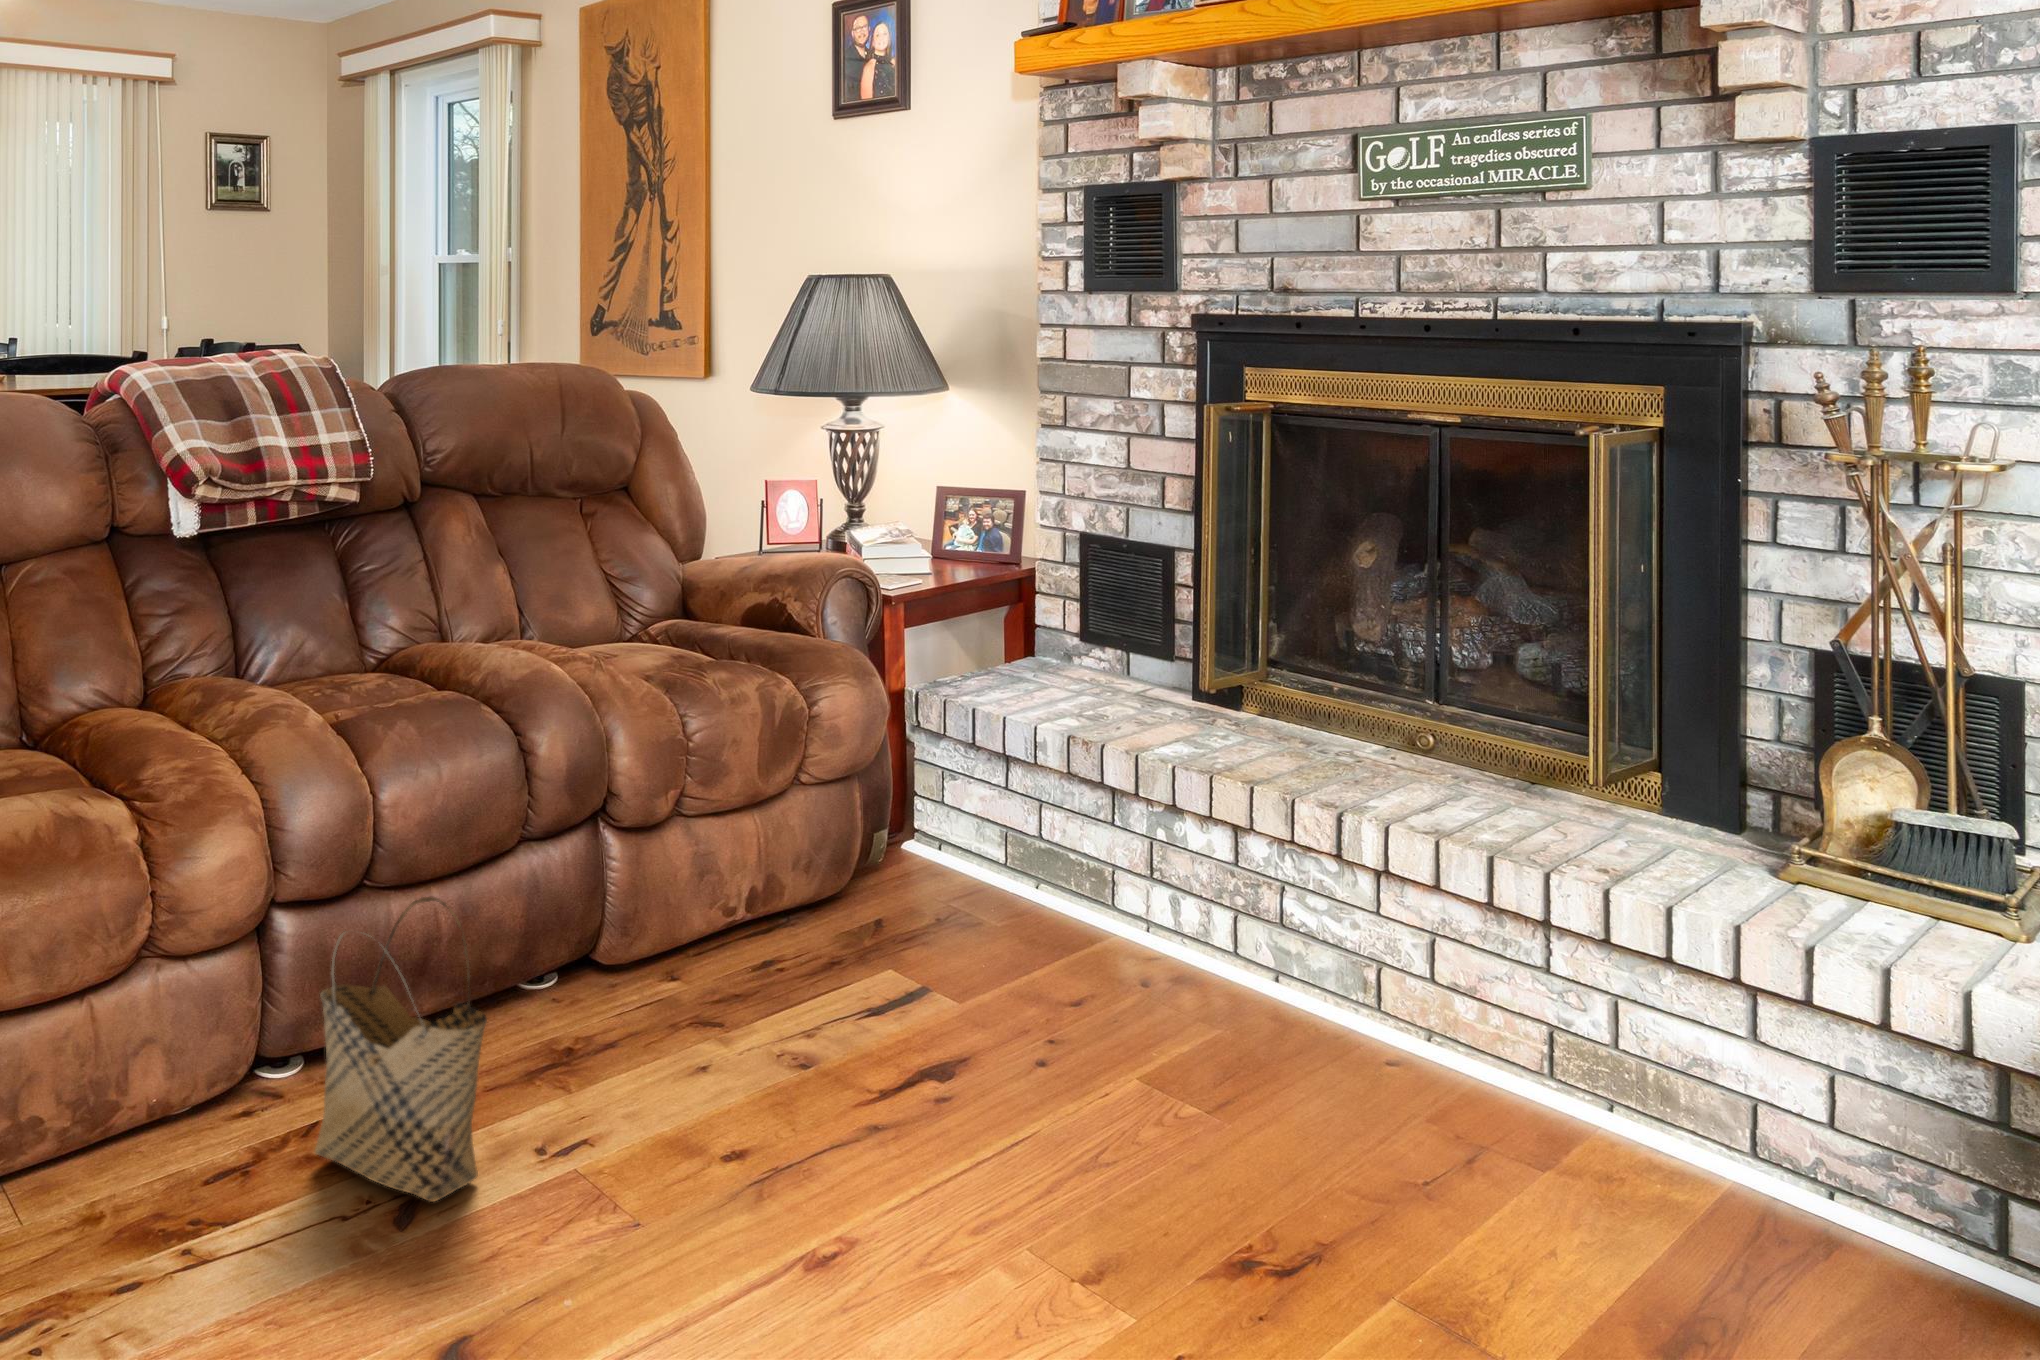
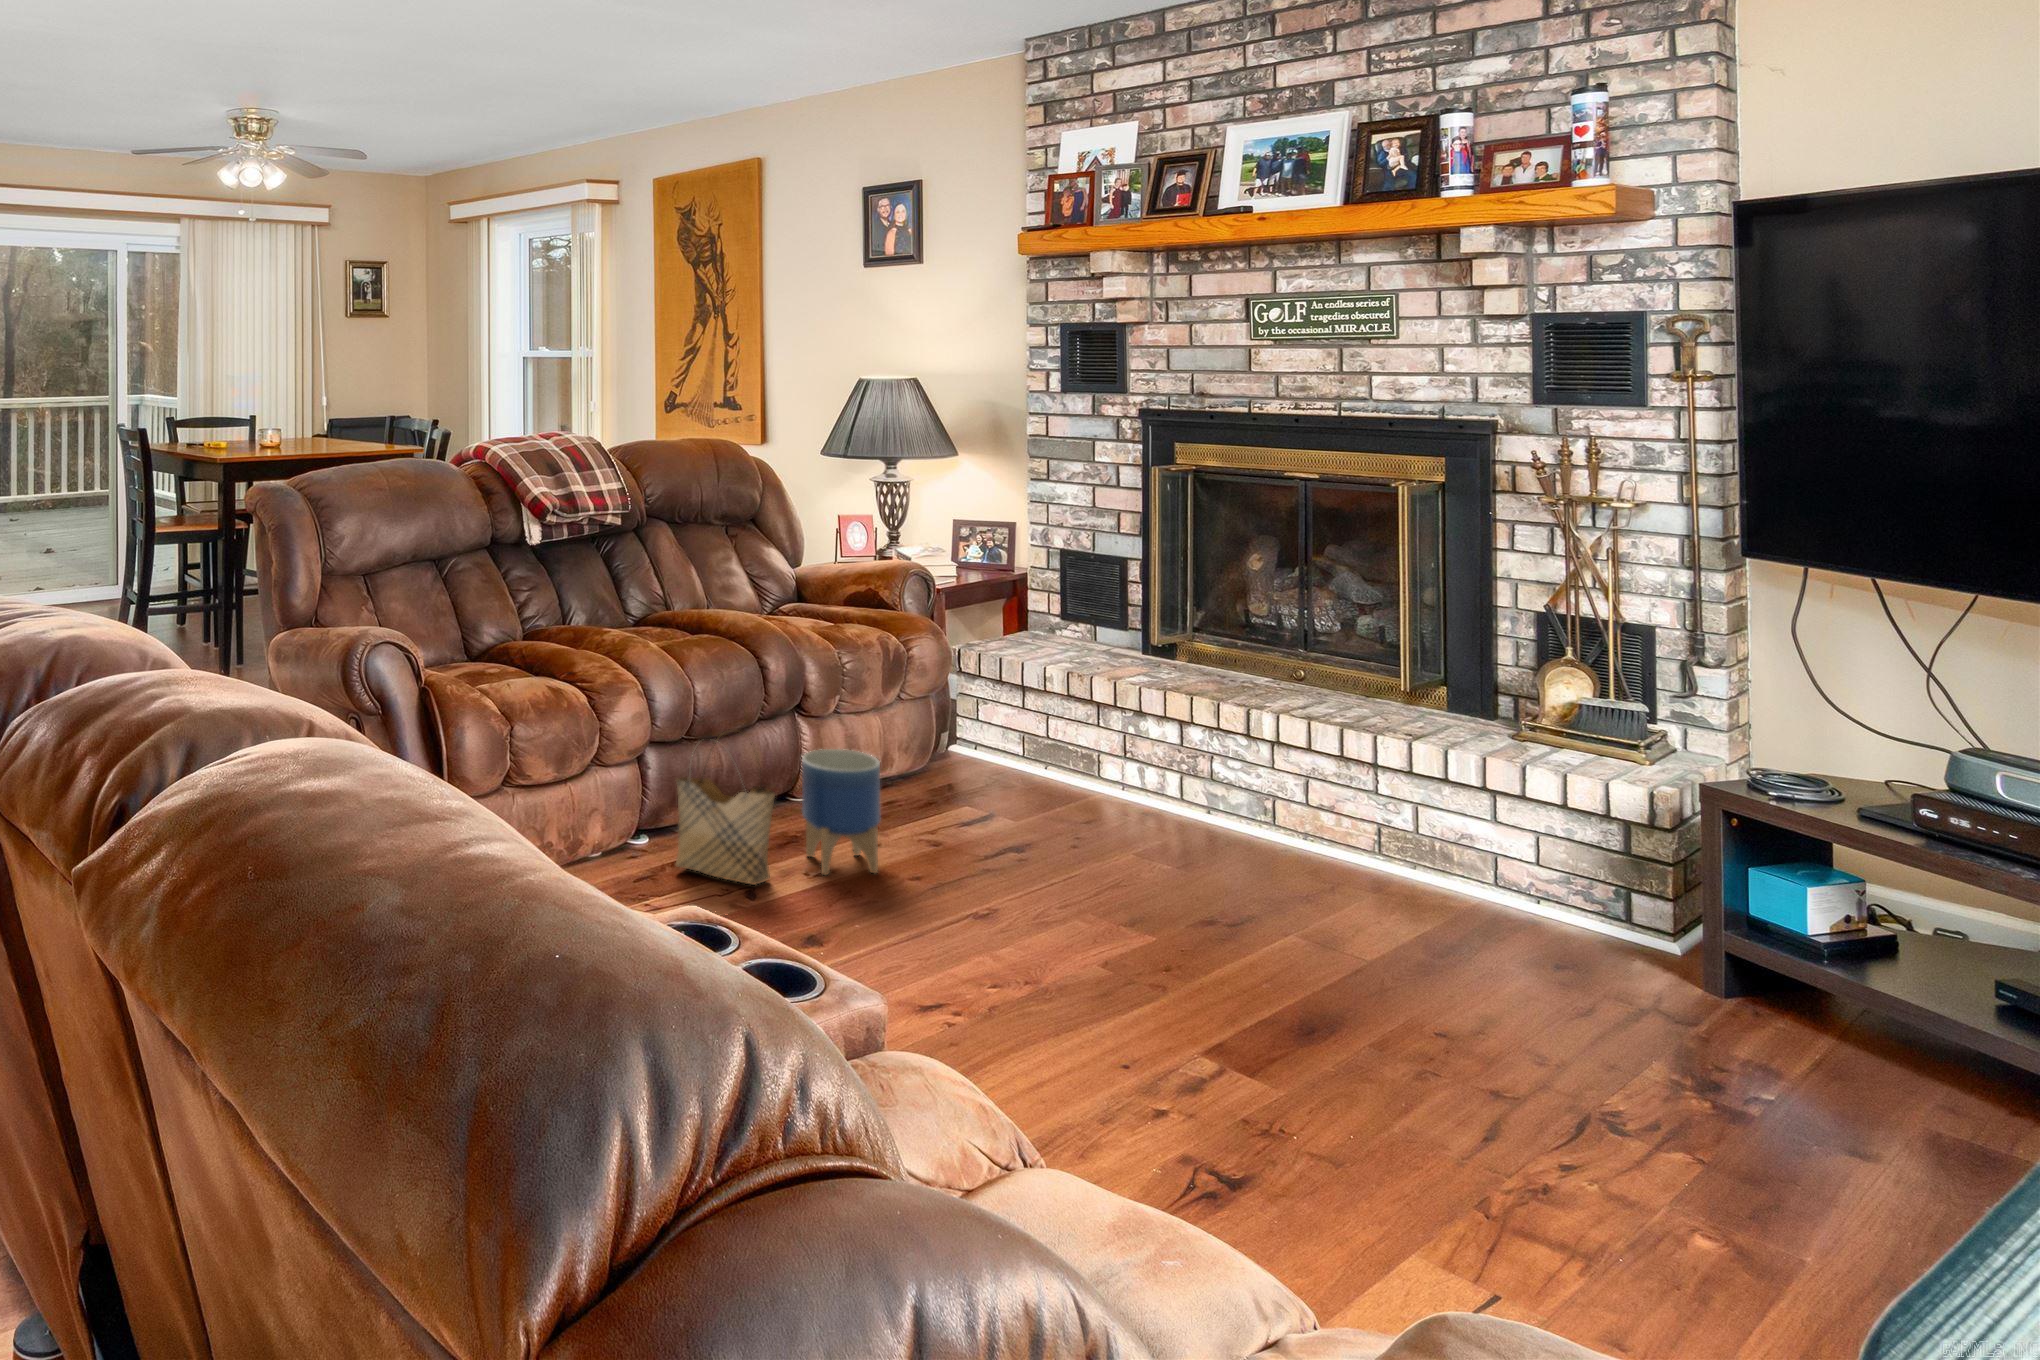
planter: none [559,914,696,1160] -> present [802,749,880,875]

